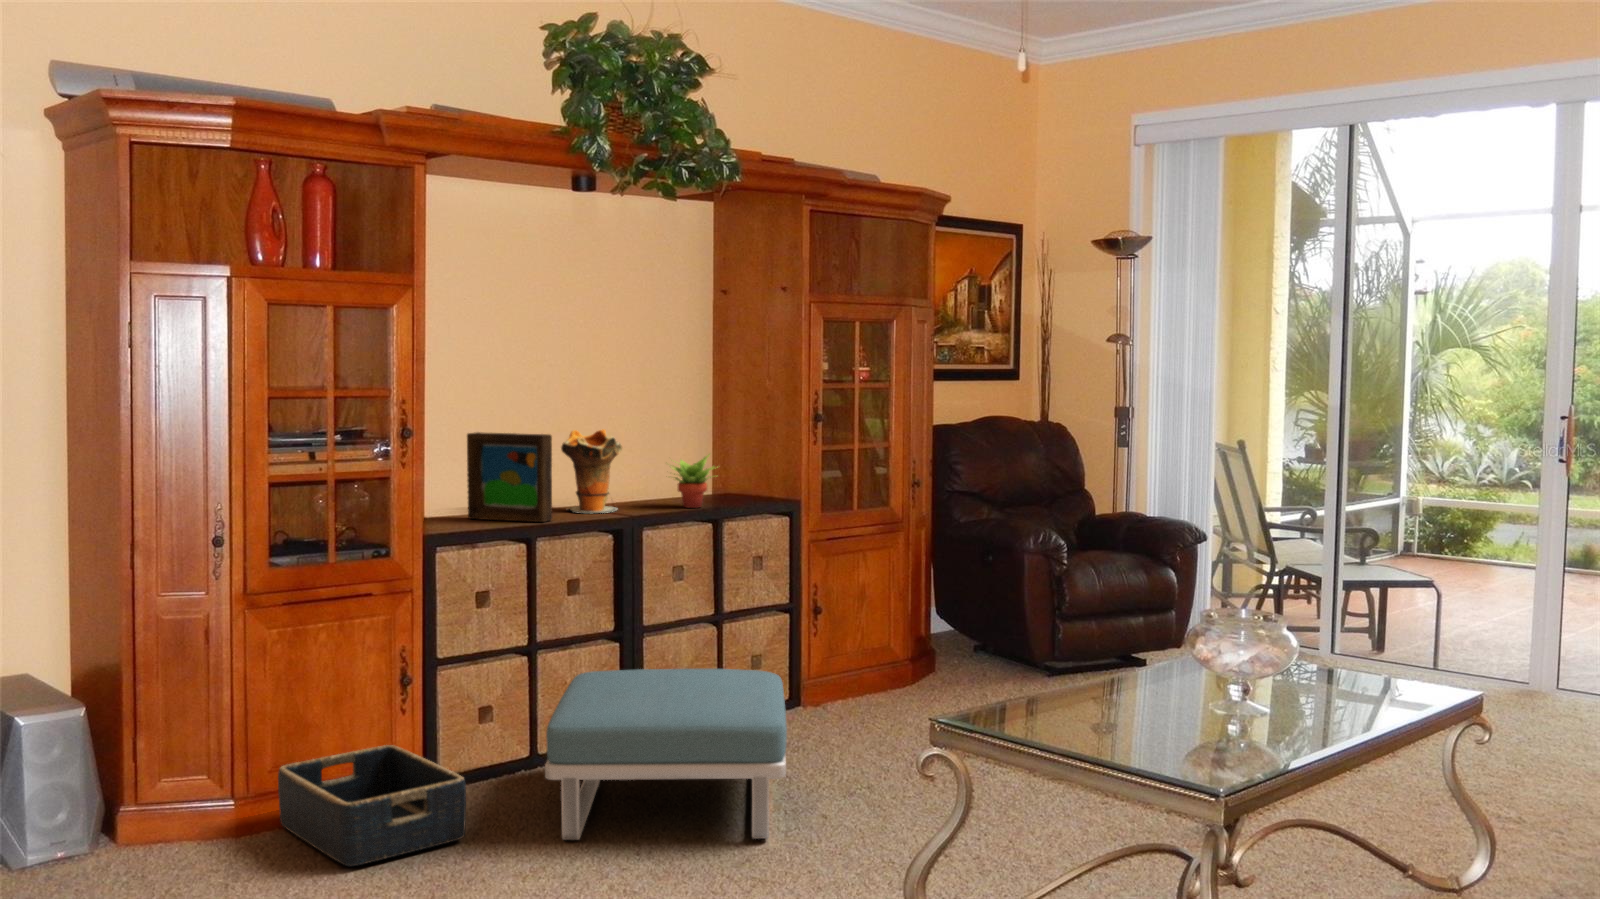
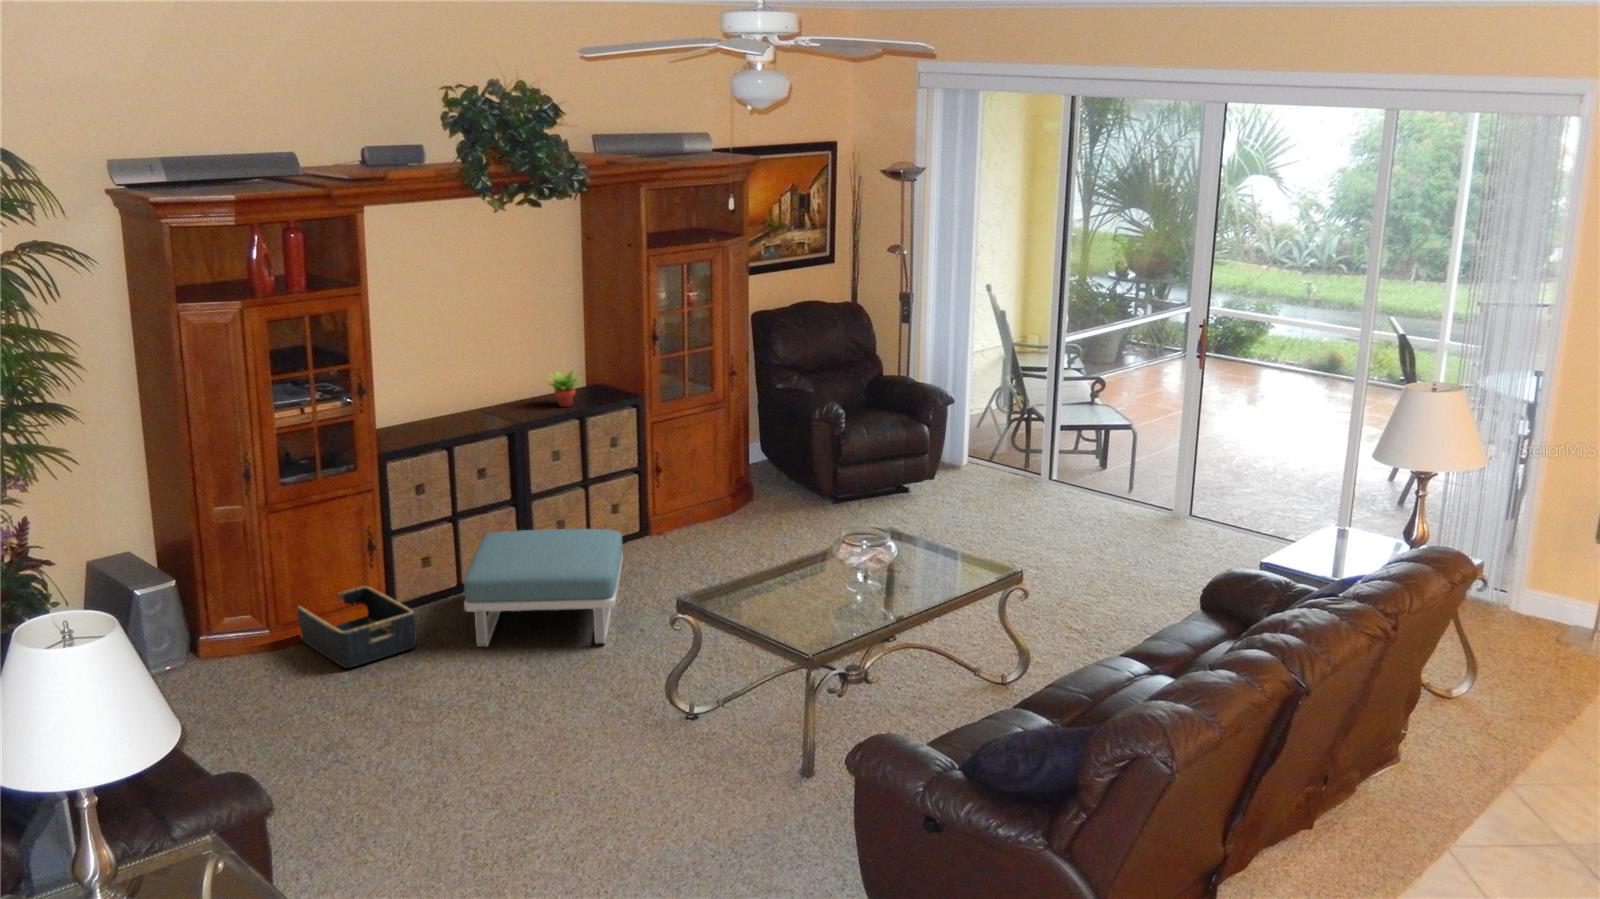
decorative vase: present [561,429,622,513] -> none [470,353,513,416]
picture frame: present [467,432,552,522] -> none [402,366,465,430]

